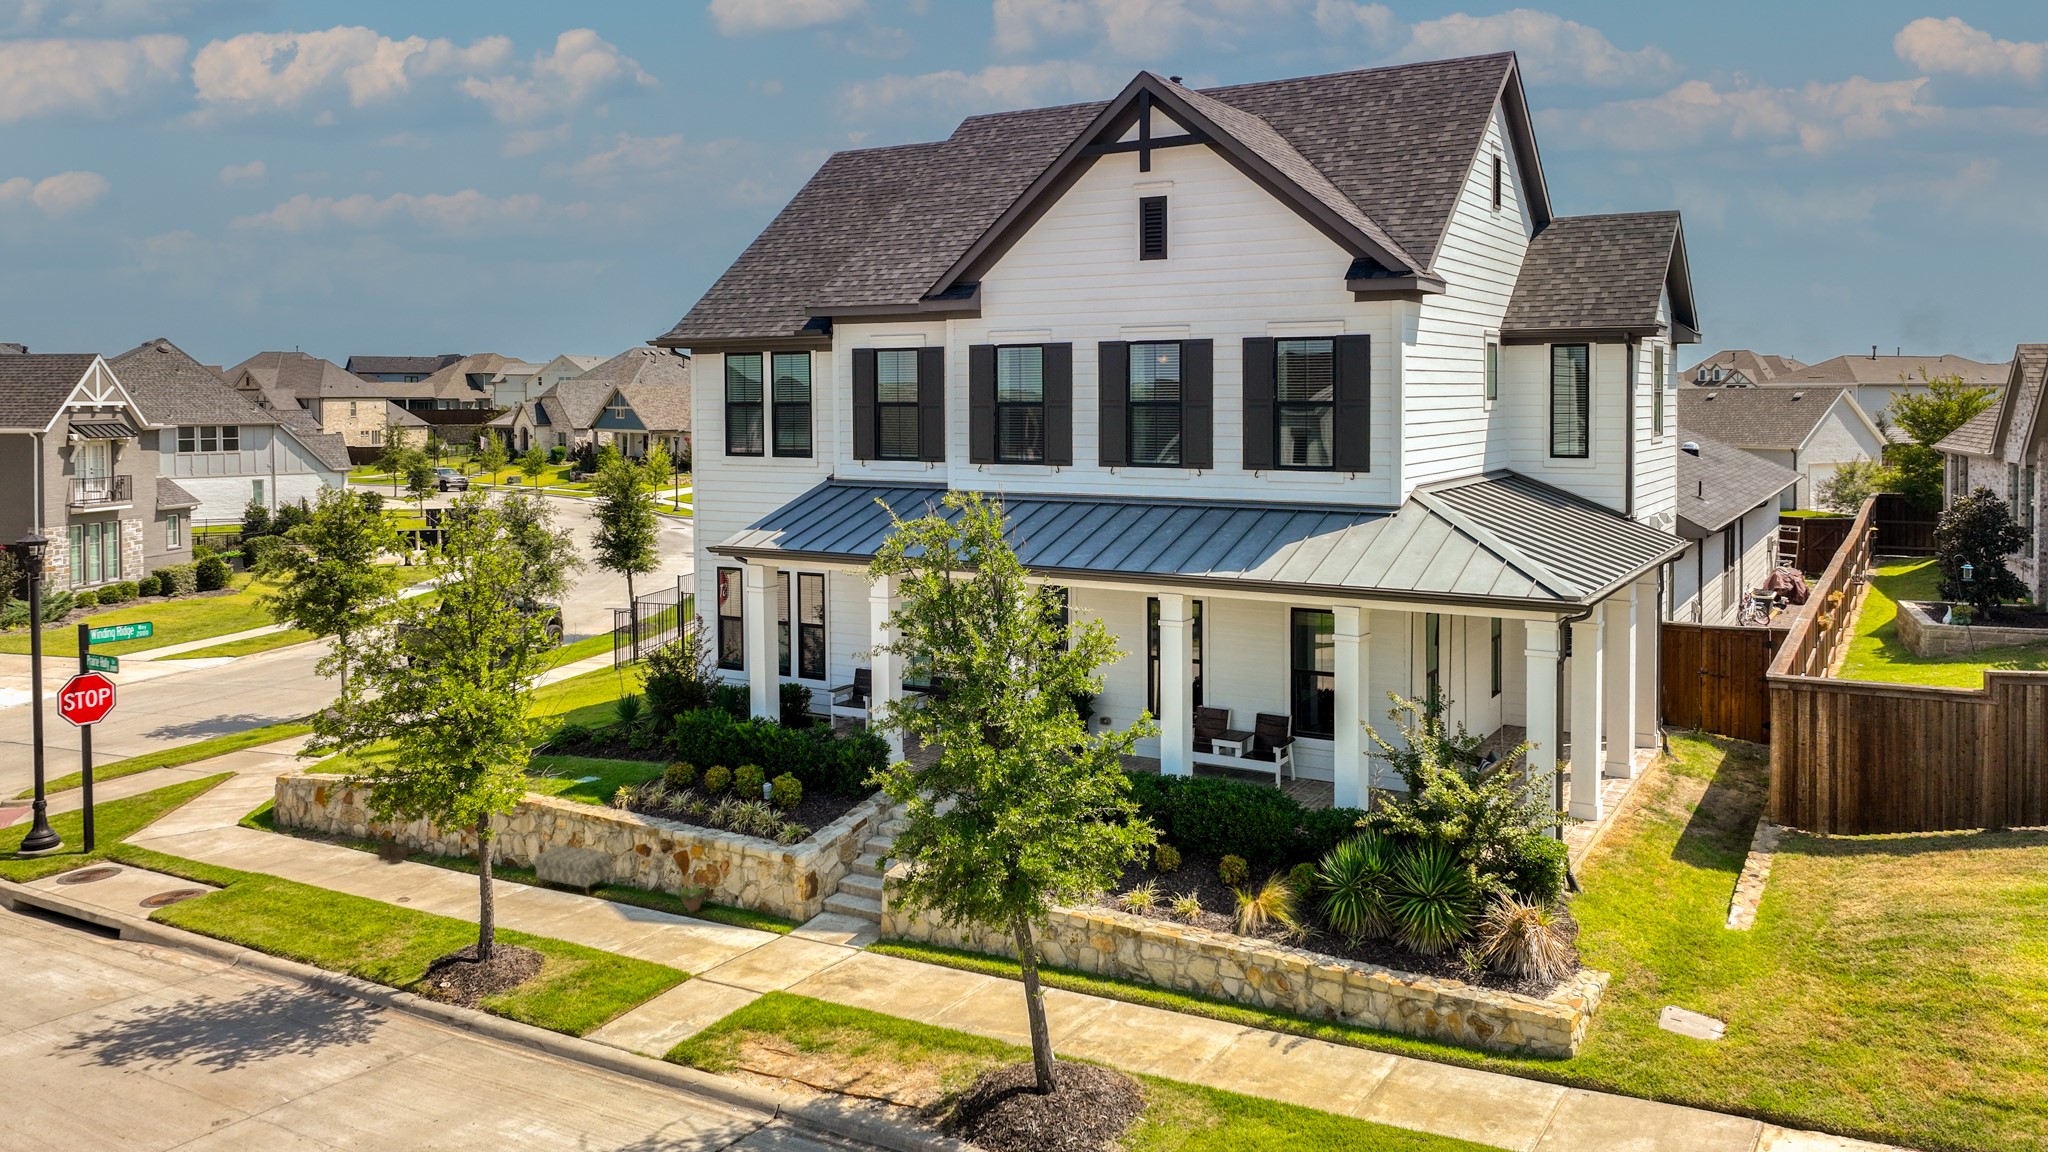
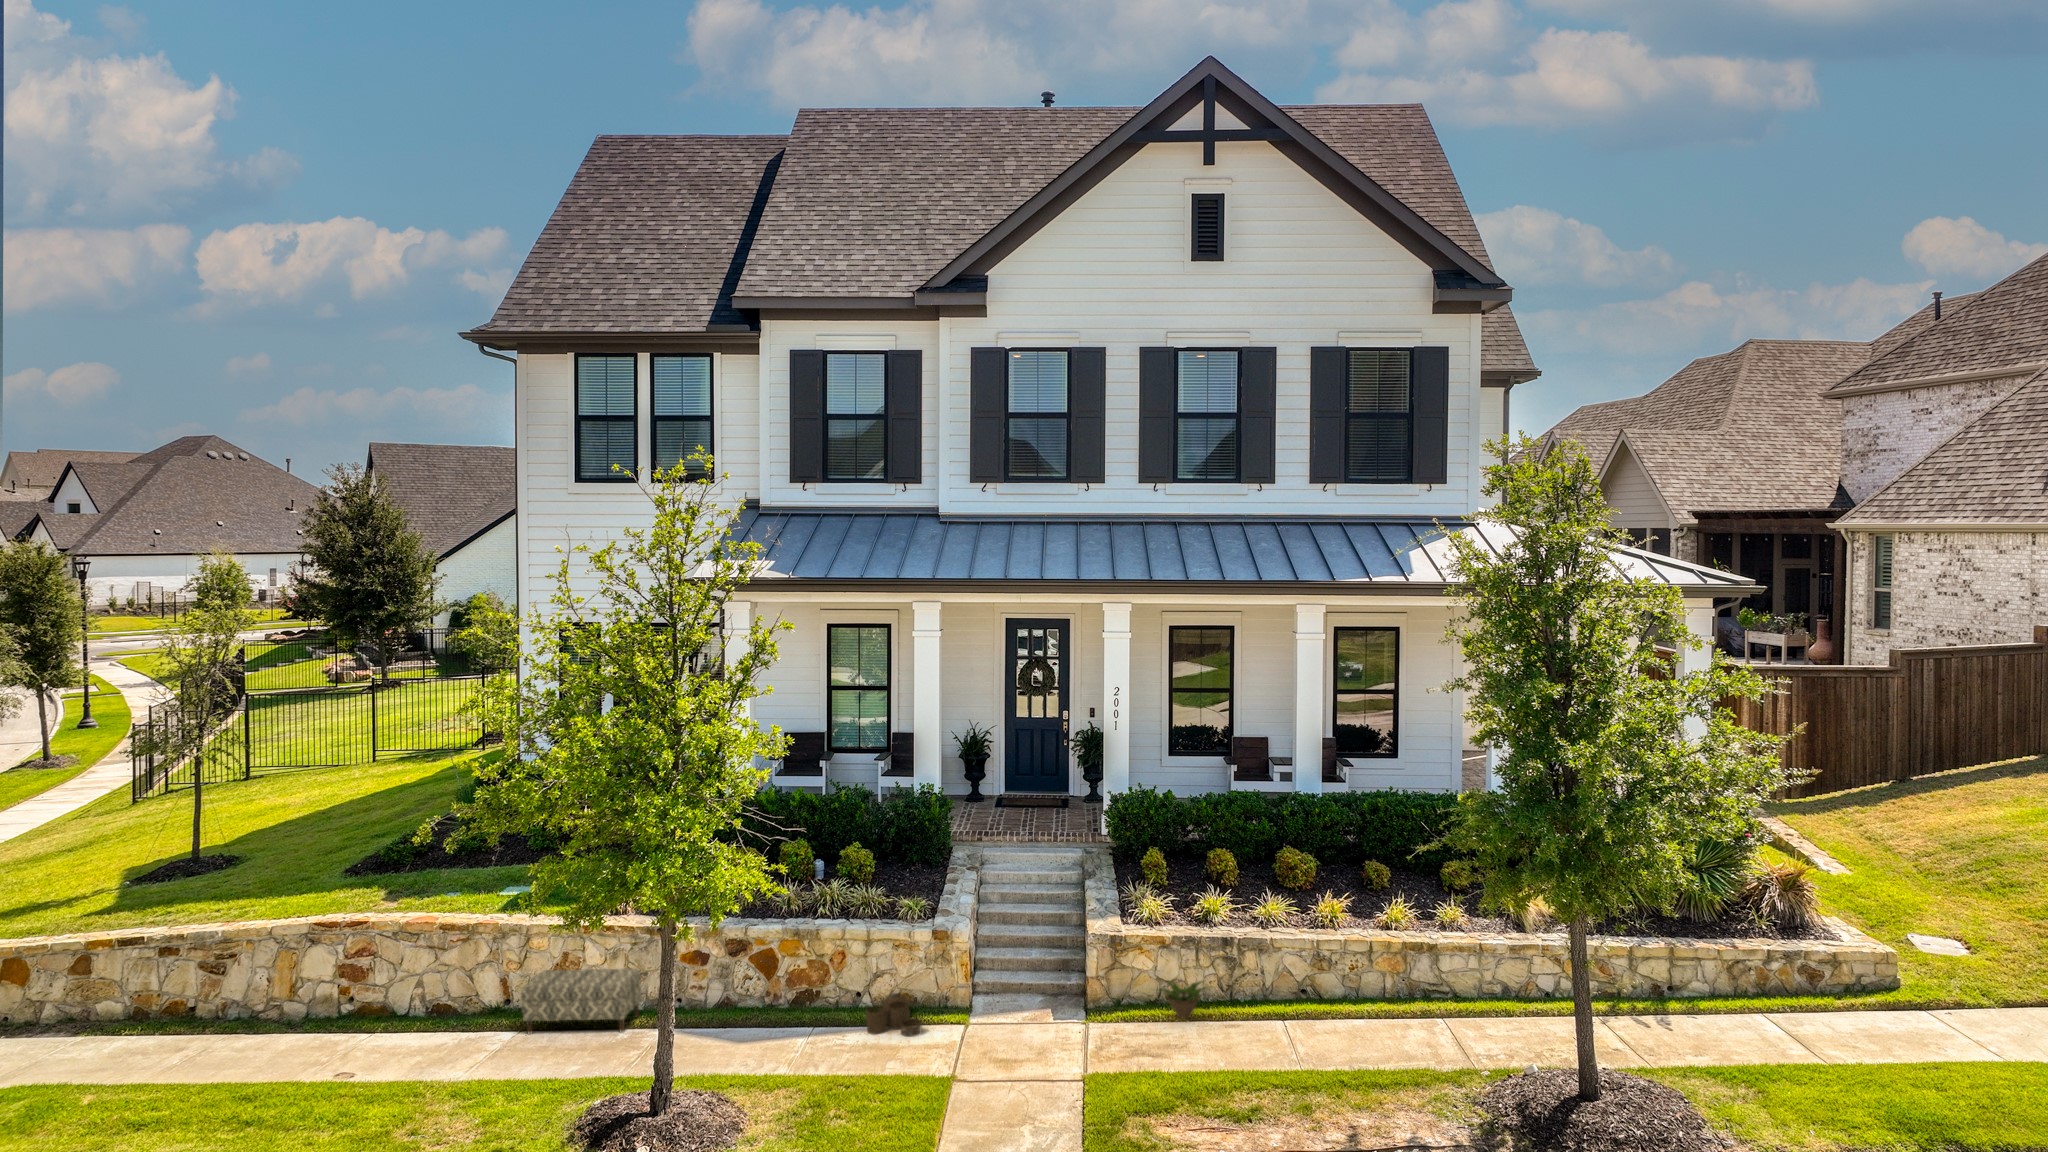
woven basket: present [378,842,420,864] -> present [866,993,921,1037]
decorative plant: present [676,885,707,911] -> present [1160,981,1206,1019]

